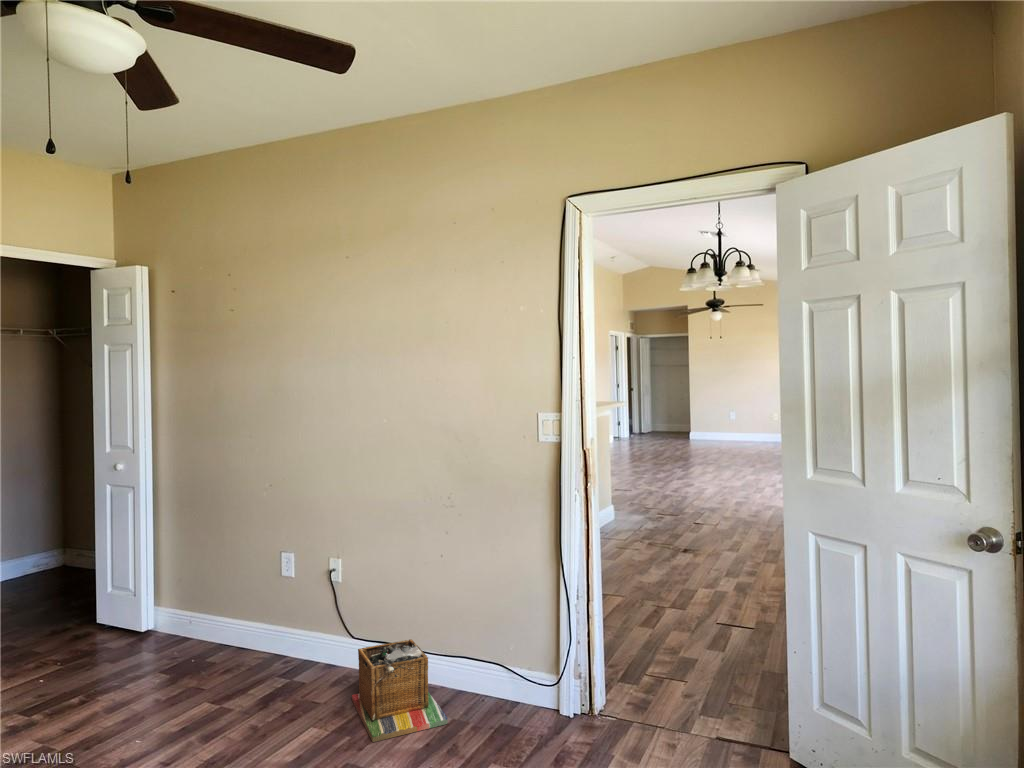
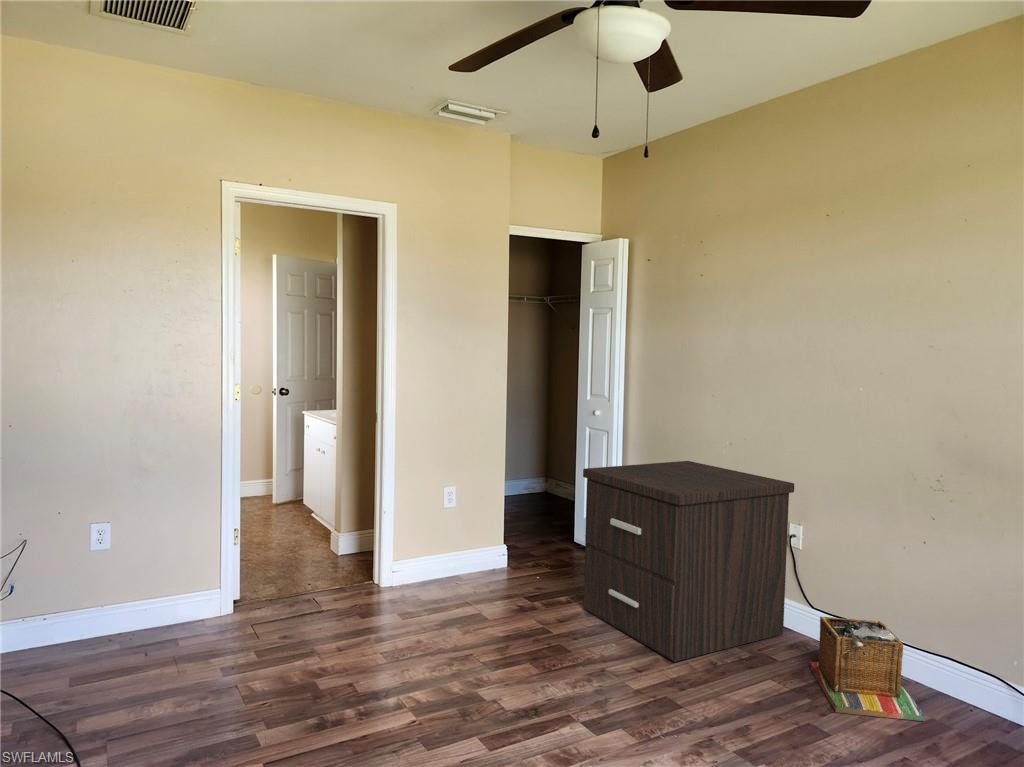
nightstand: none [91,510,331,741] -> present [583,461,794,662]

